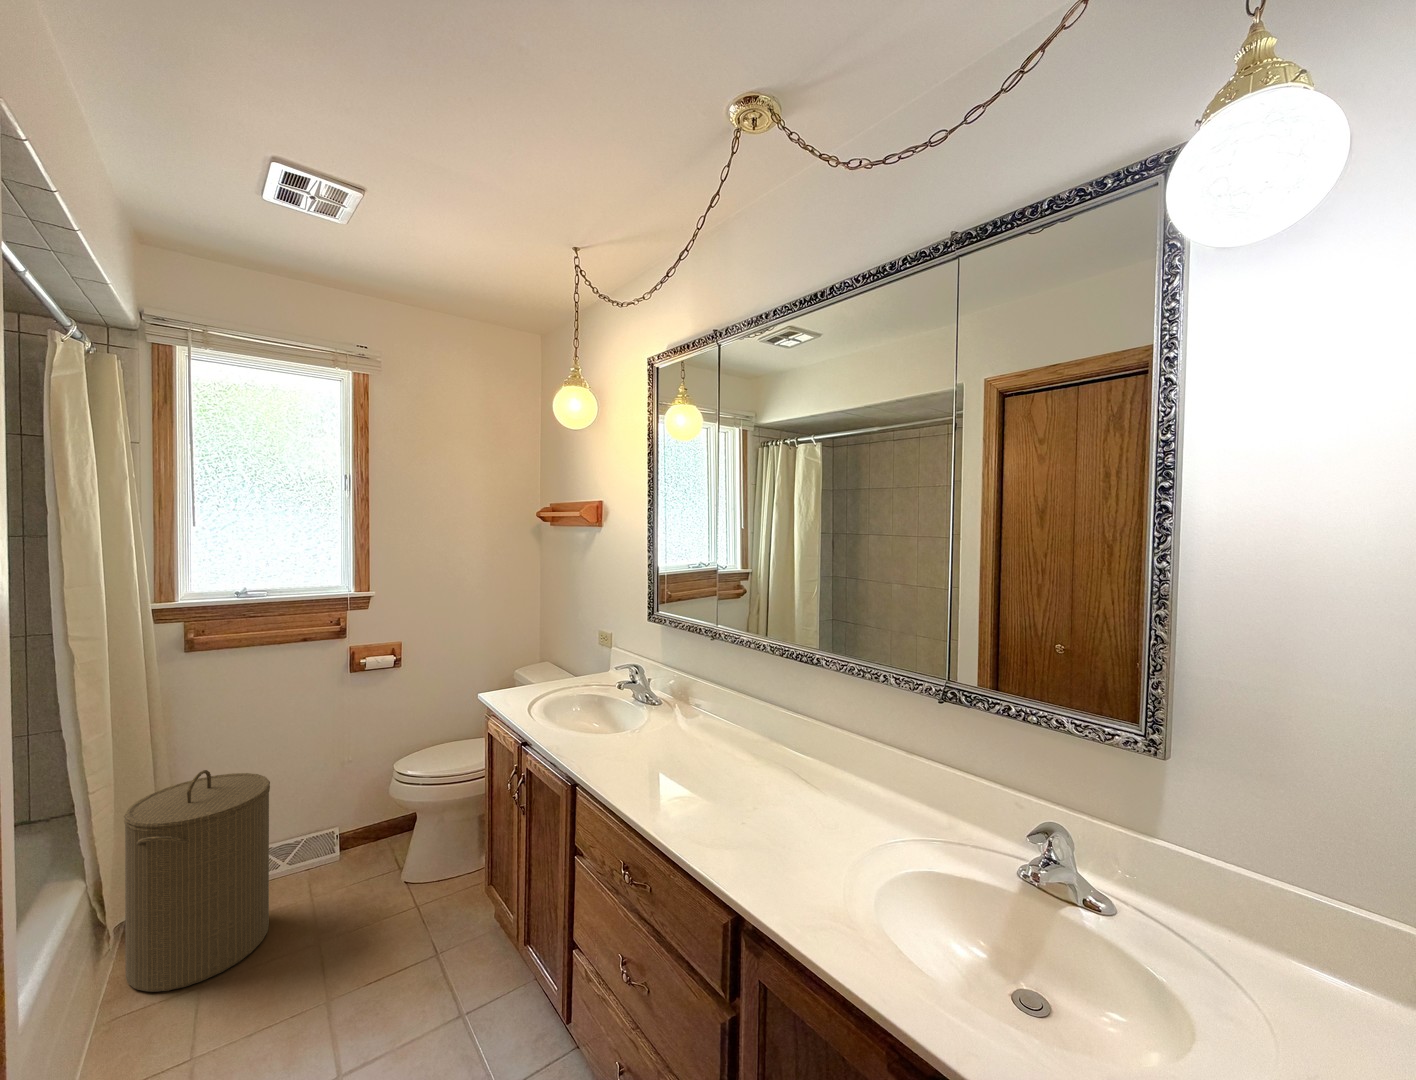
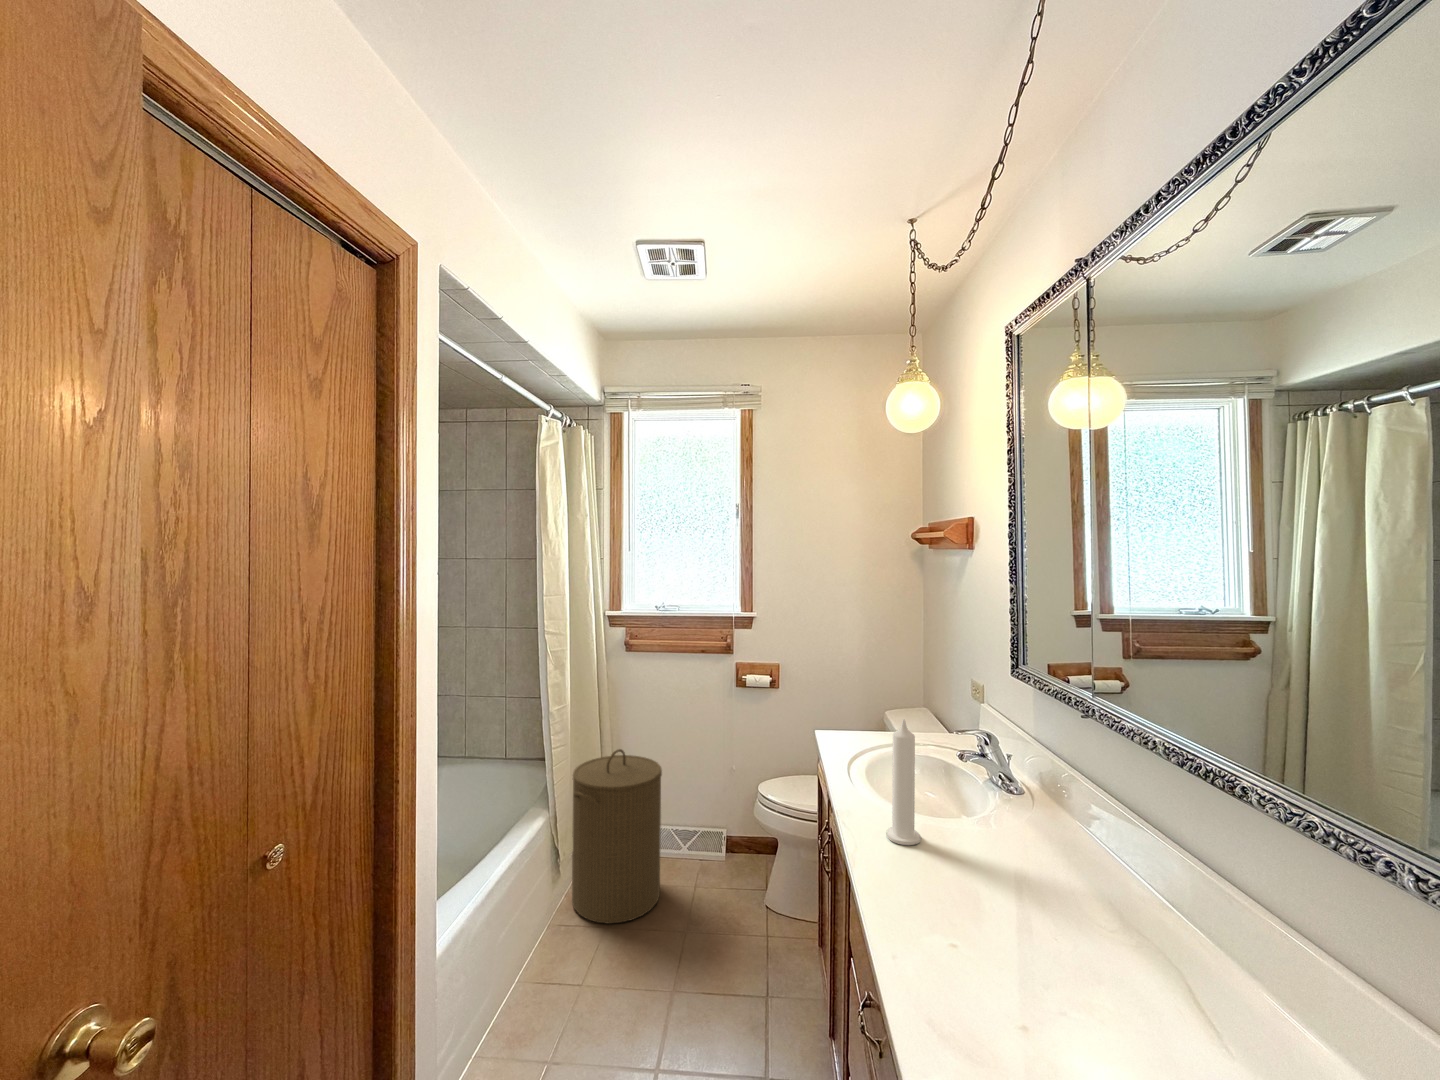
candle: none [597,660,624,756] -> present [886,719,921,845]

